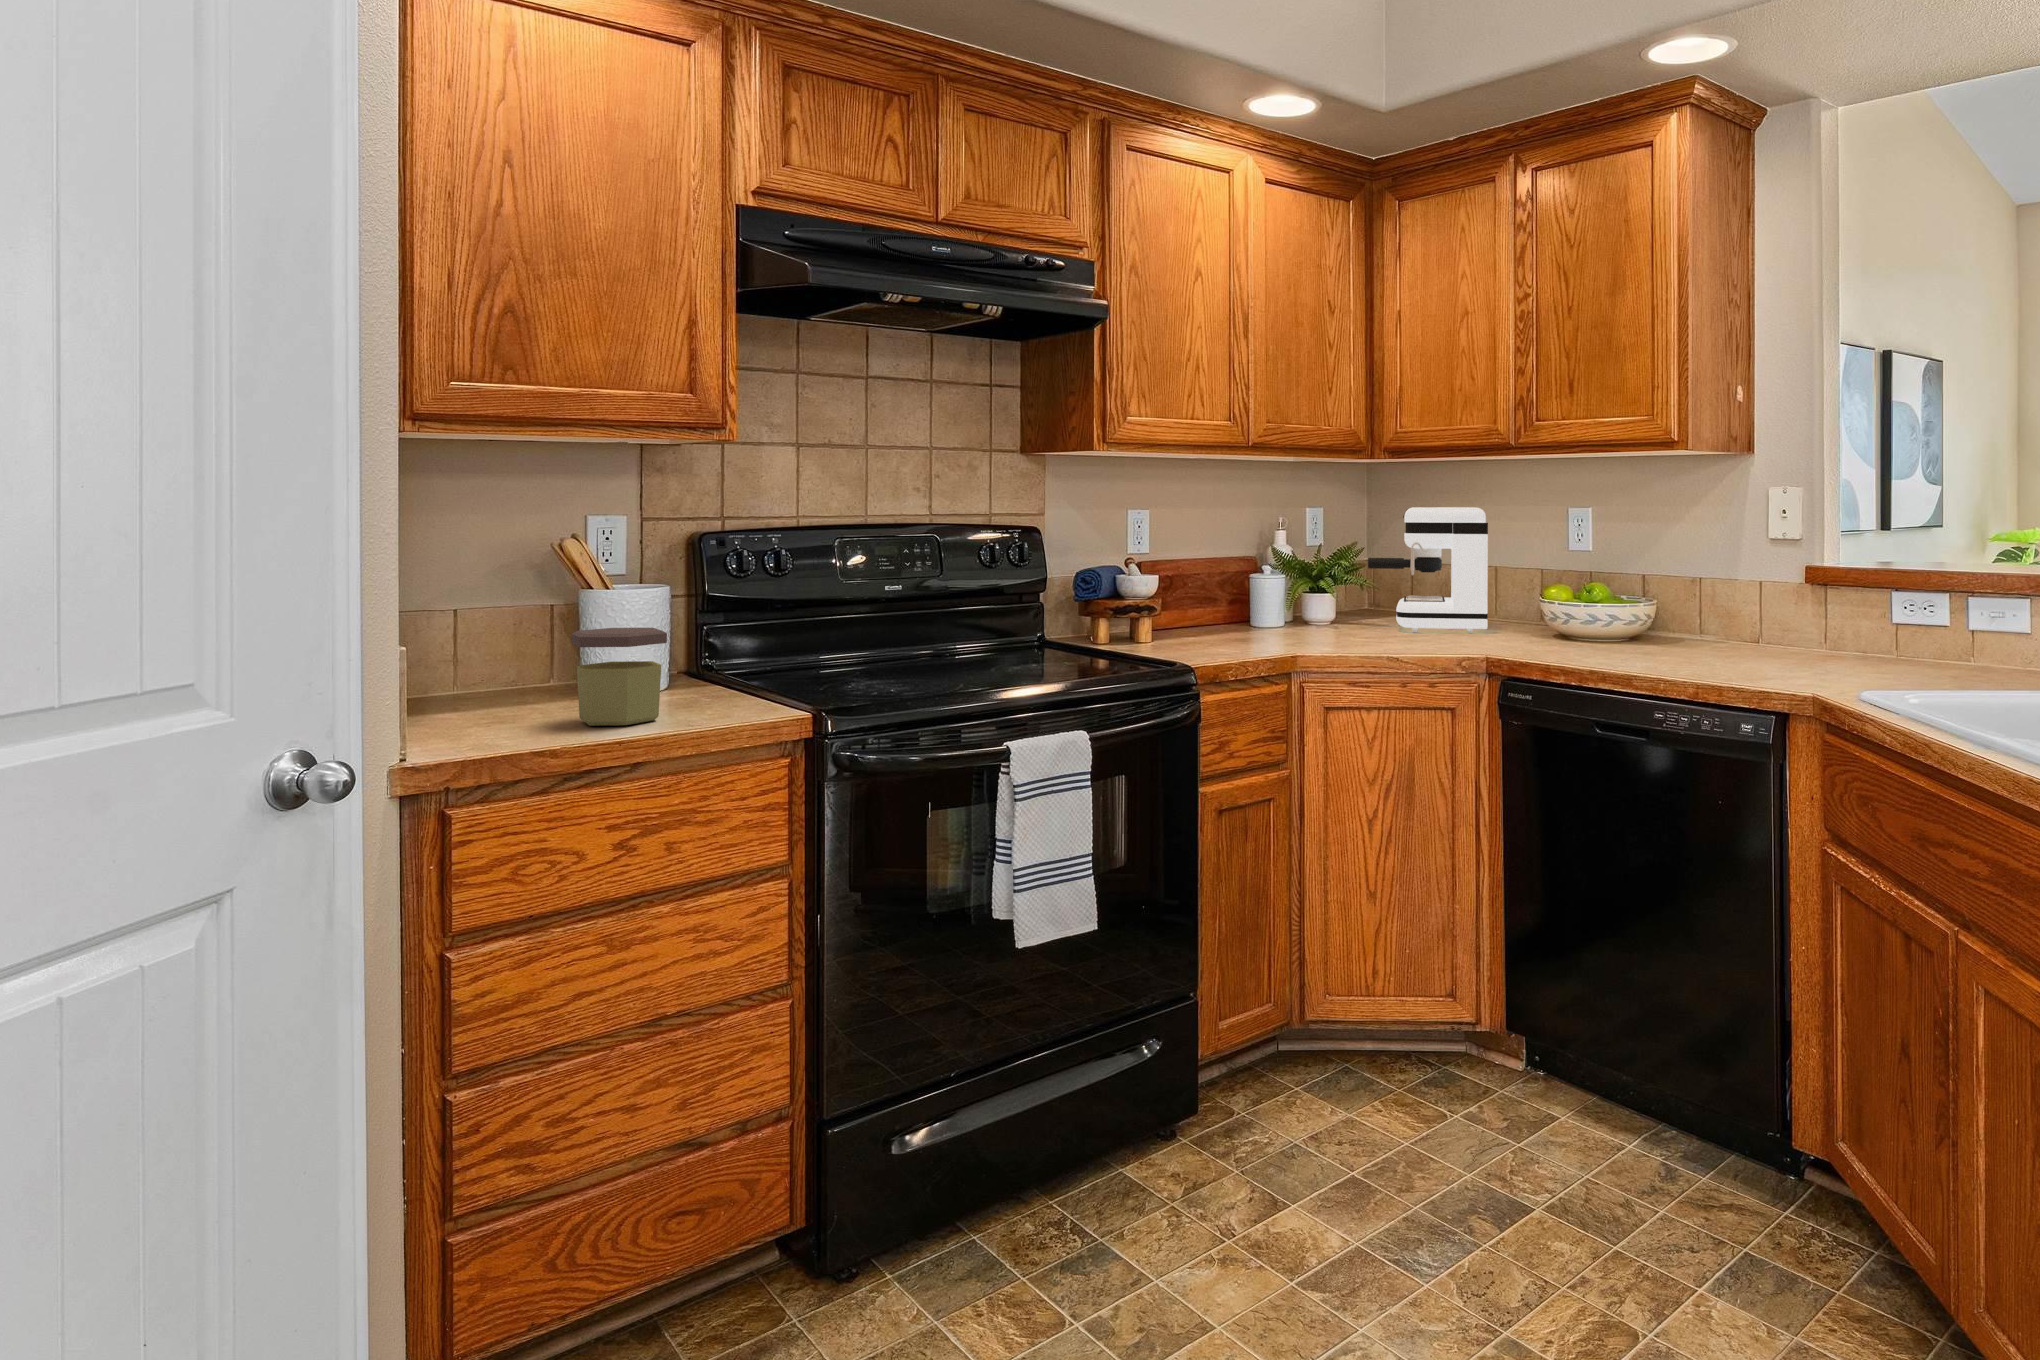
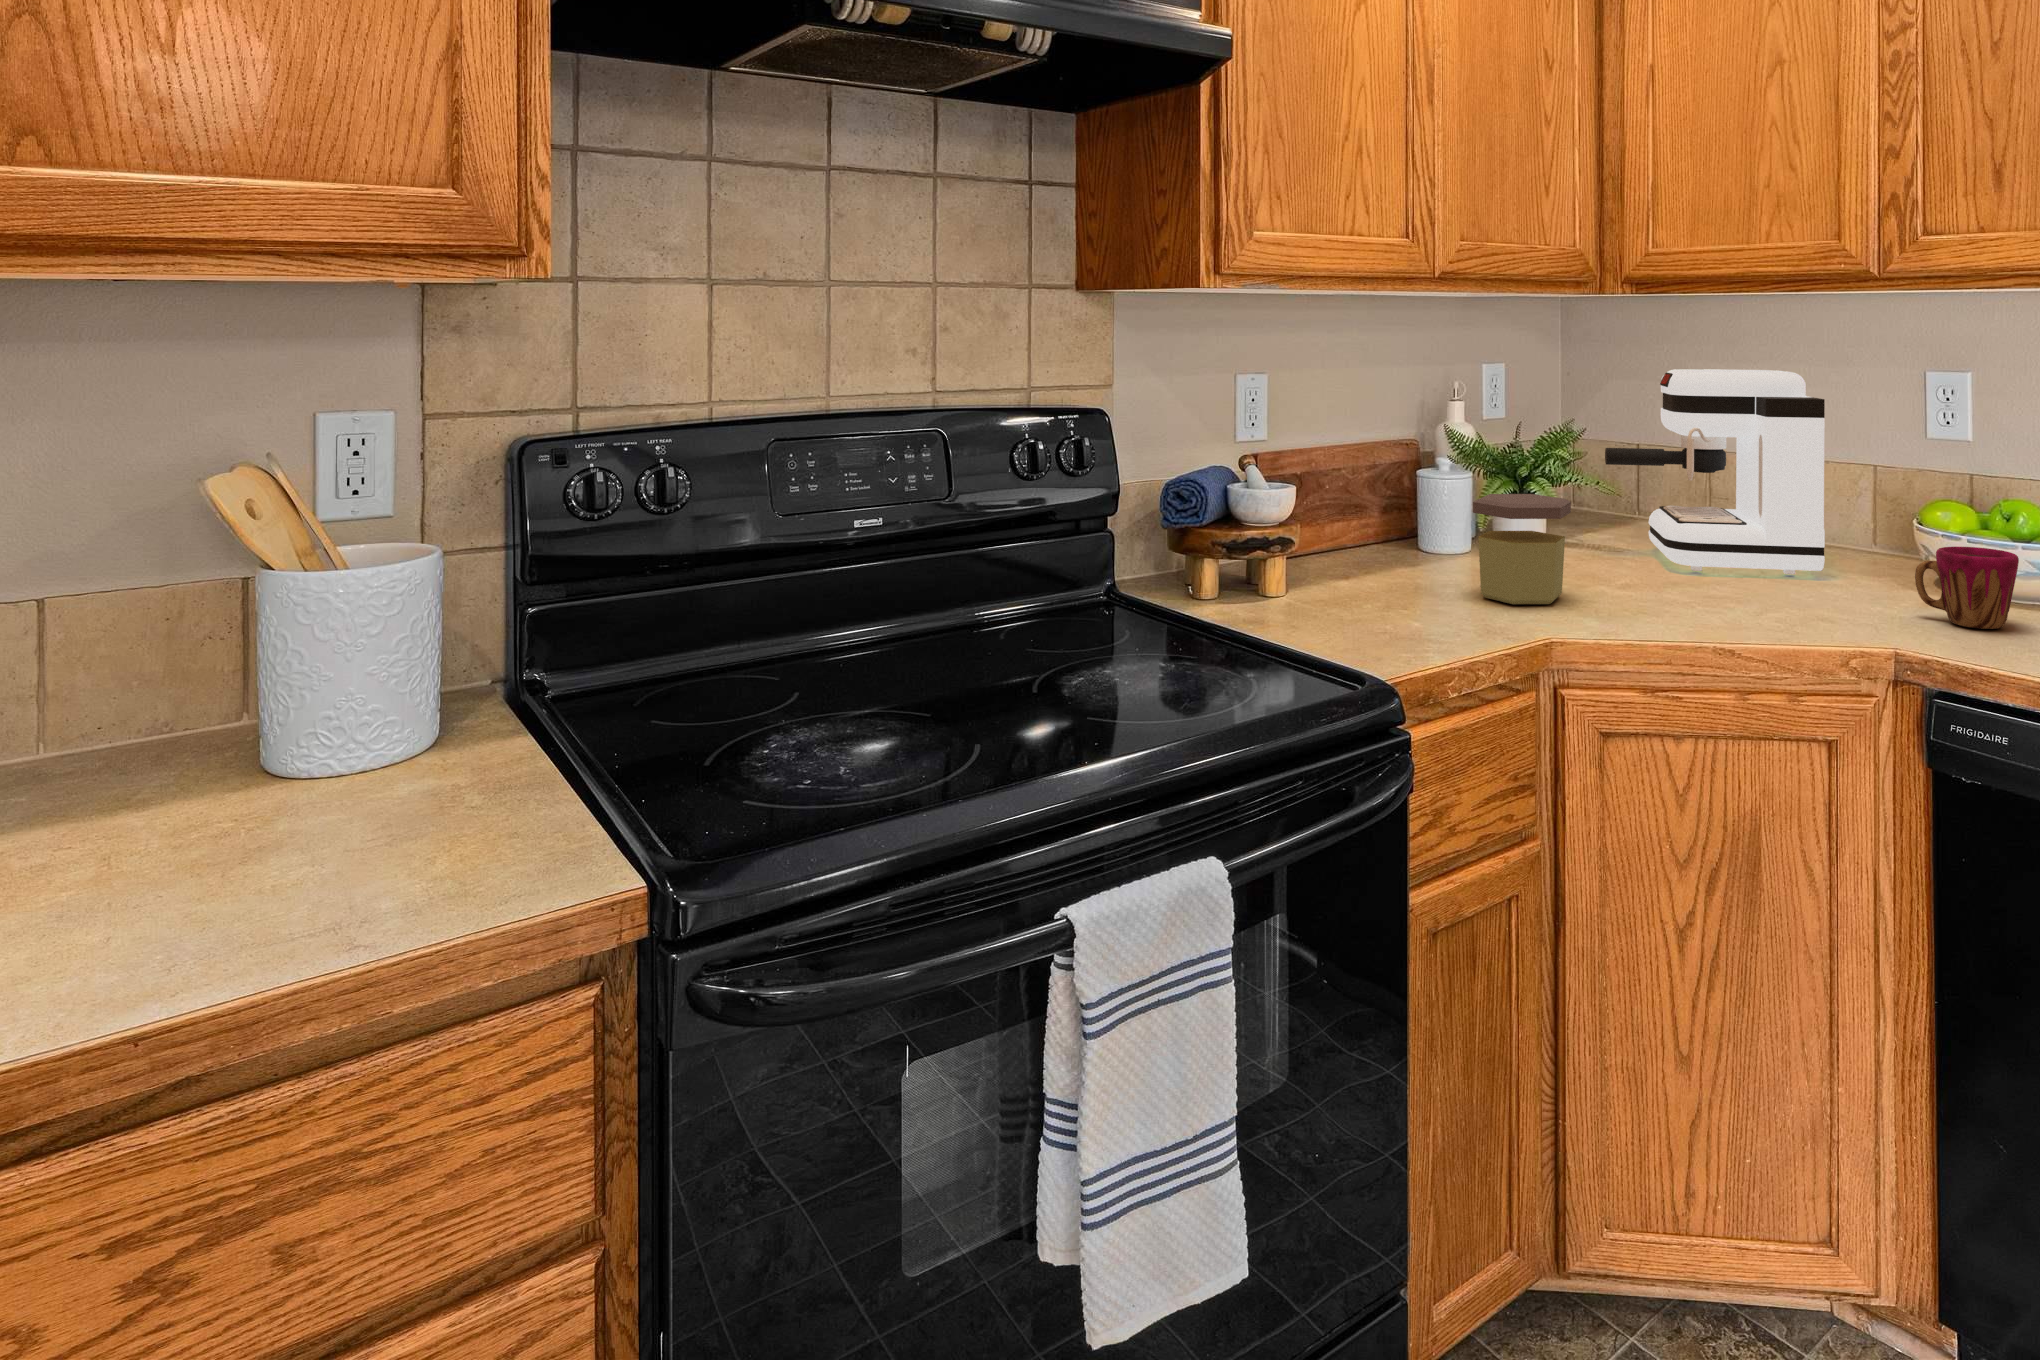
cup: none [1516,604,1567,648] -> present [1915,547,2019,629]
jar: present [571,628,667,726] -> present [1473,494,1571,604]

